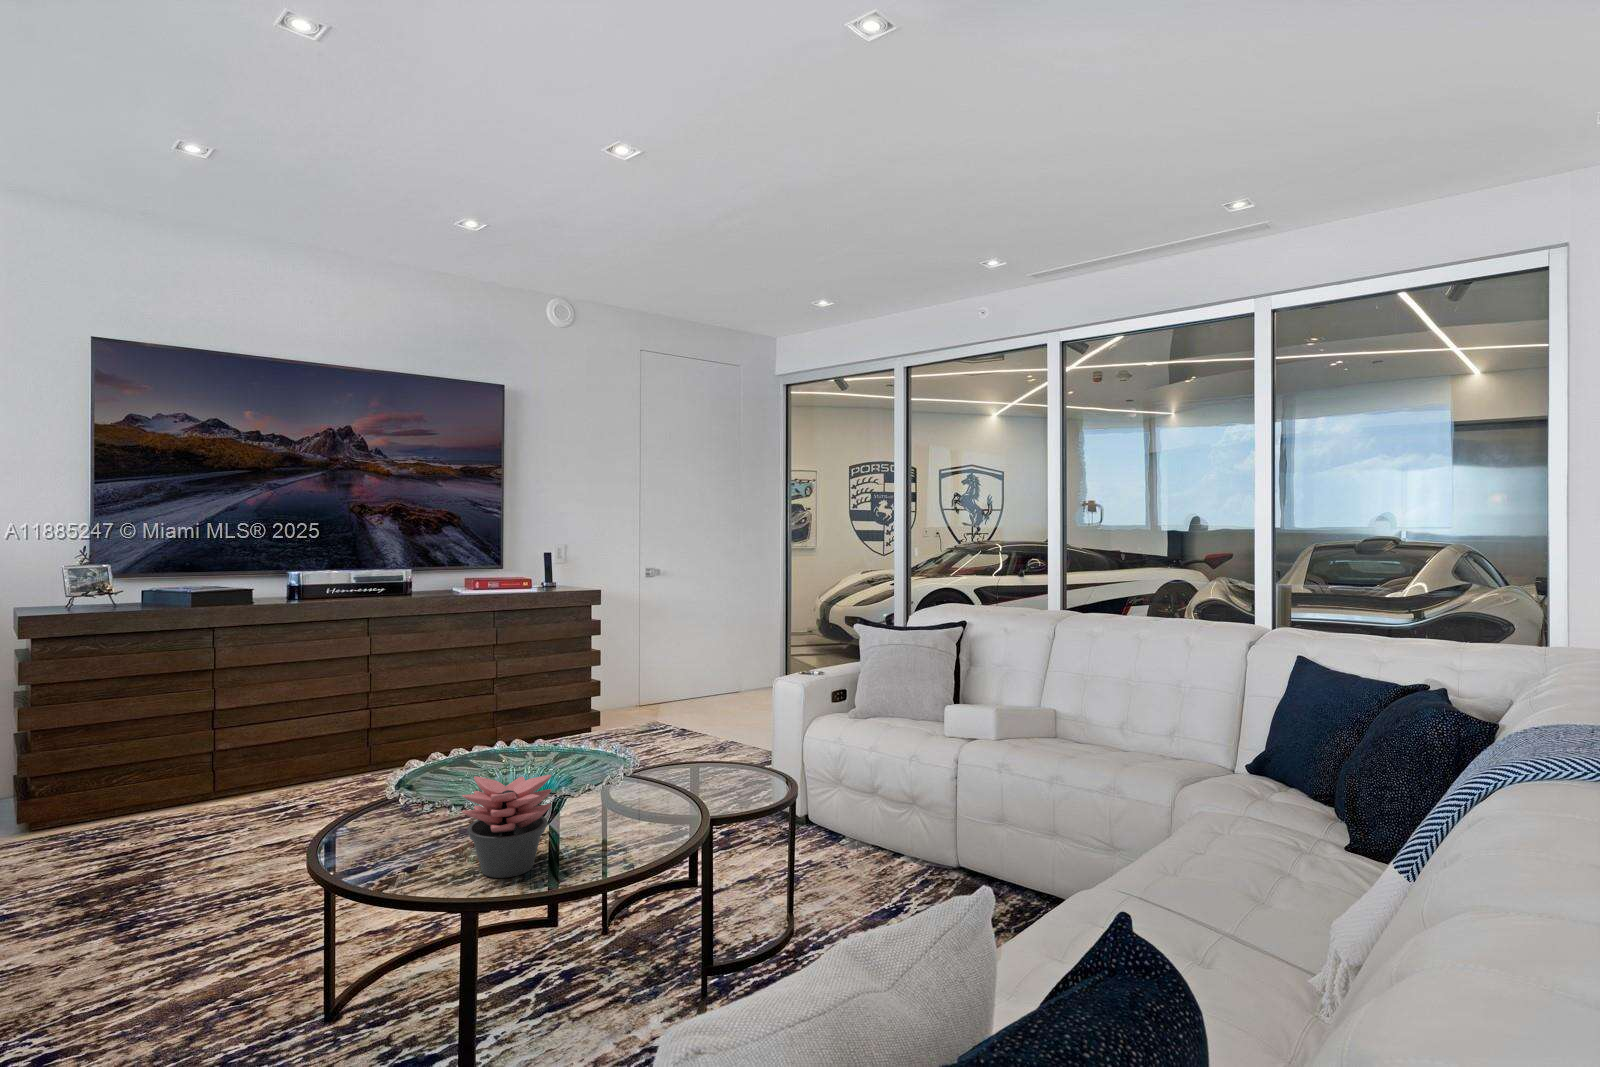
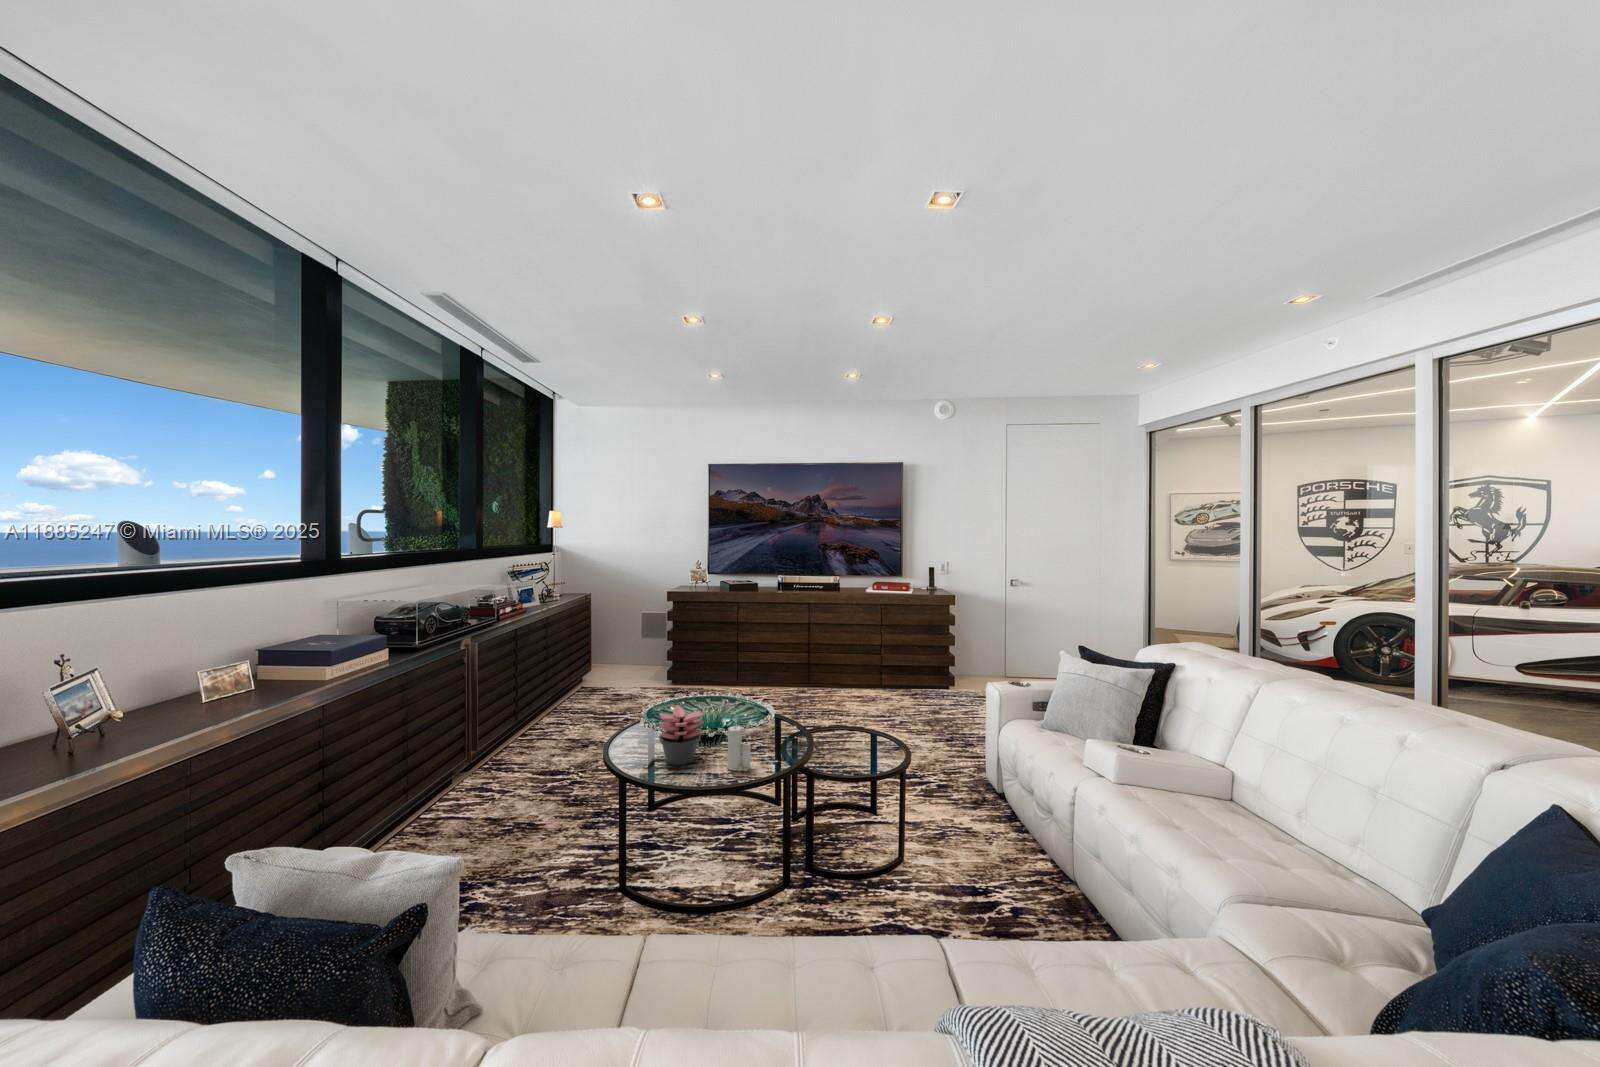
candle: none [592,775,642,853] -> present [727,726,751,771]

